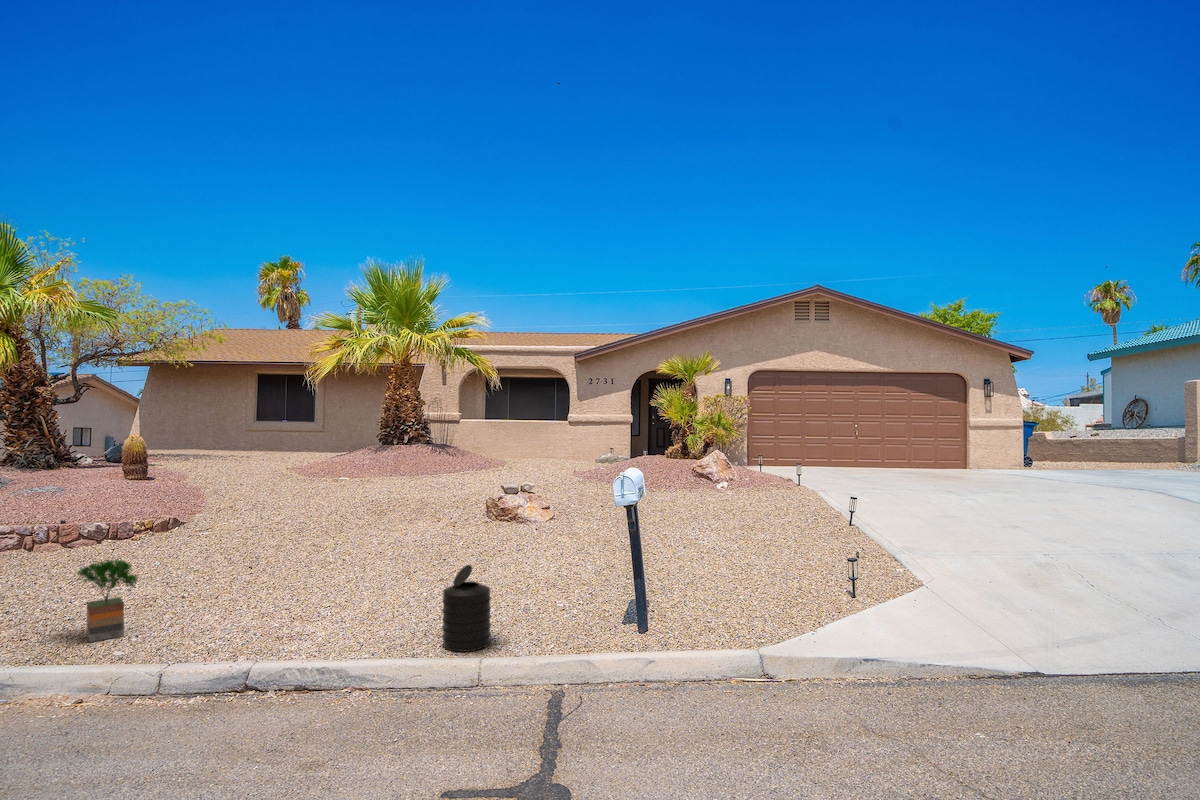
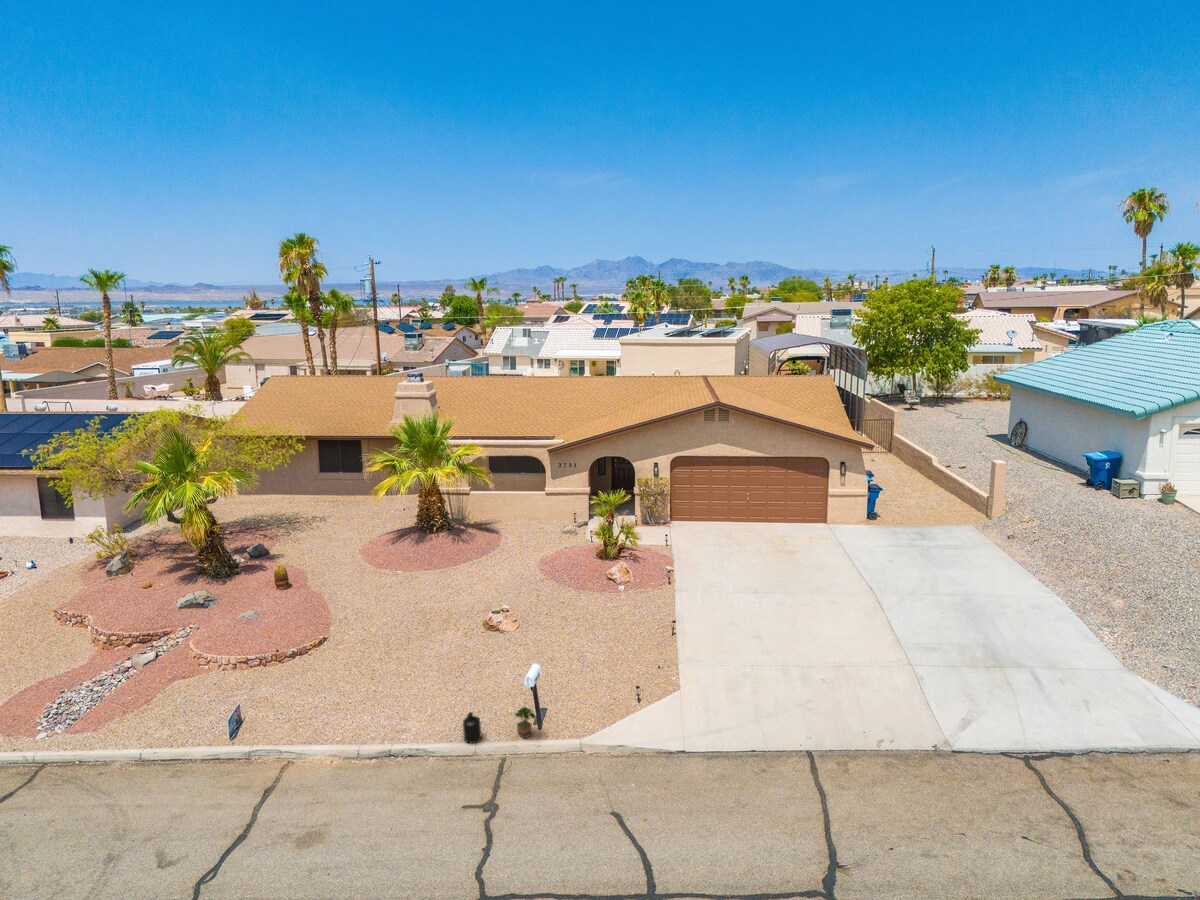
potted tree: present [77,559,137,642] -> present [515,707,535,739]

